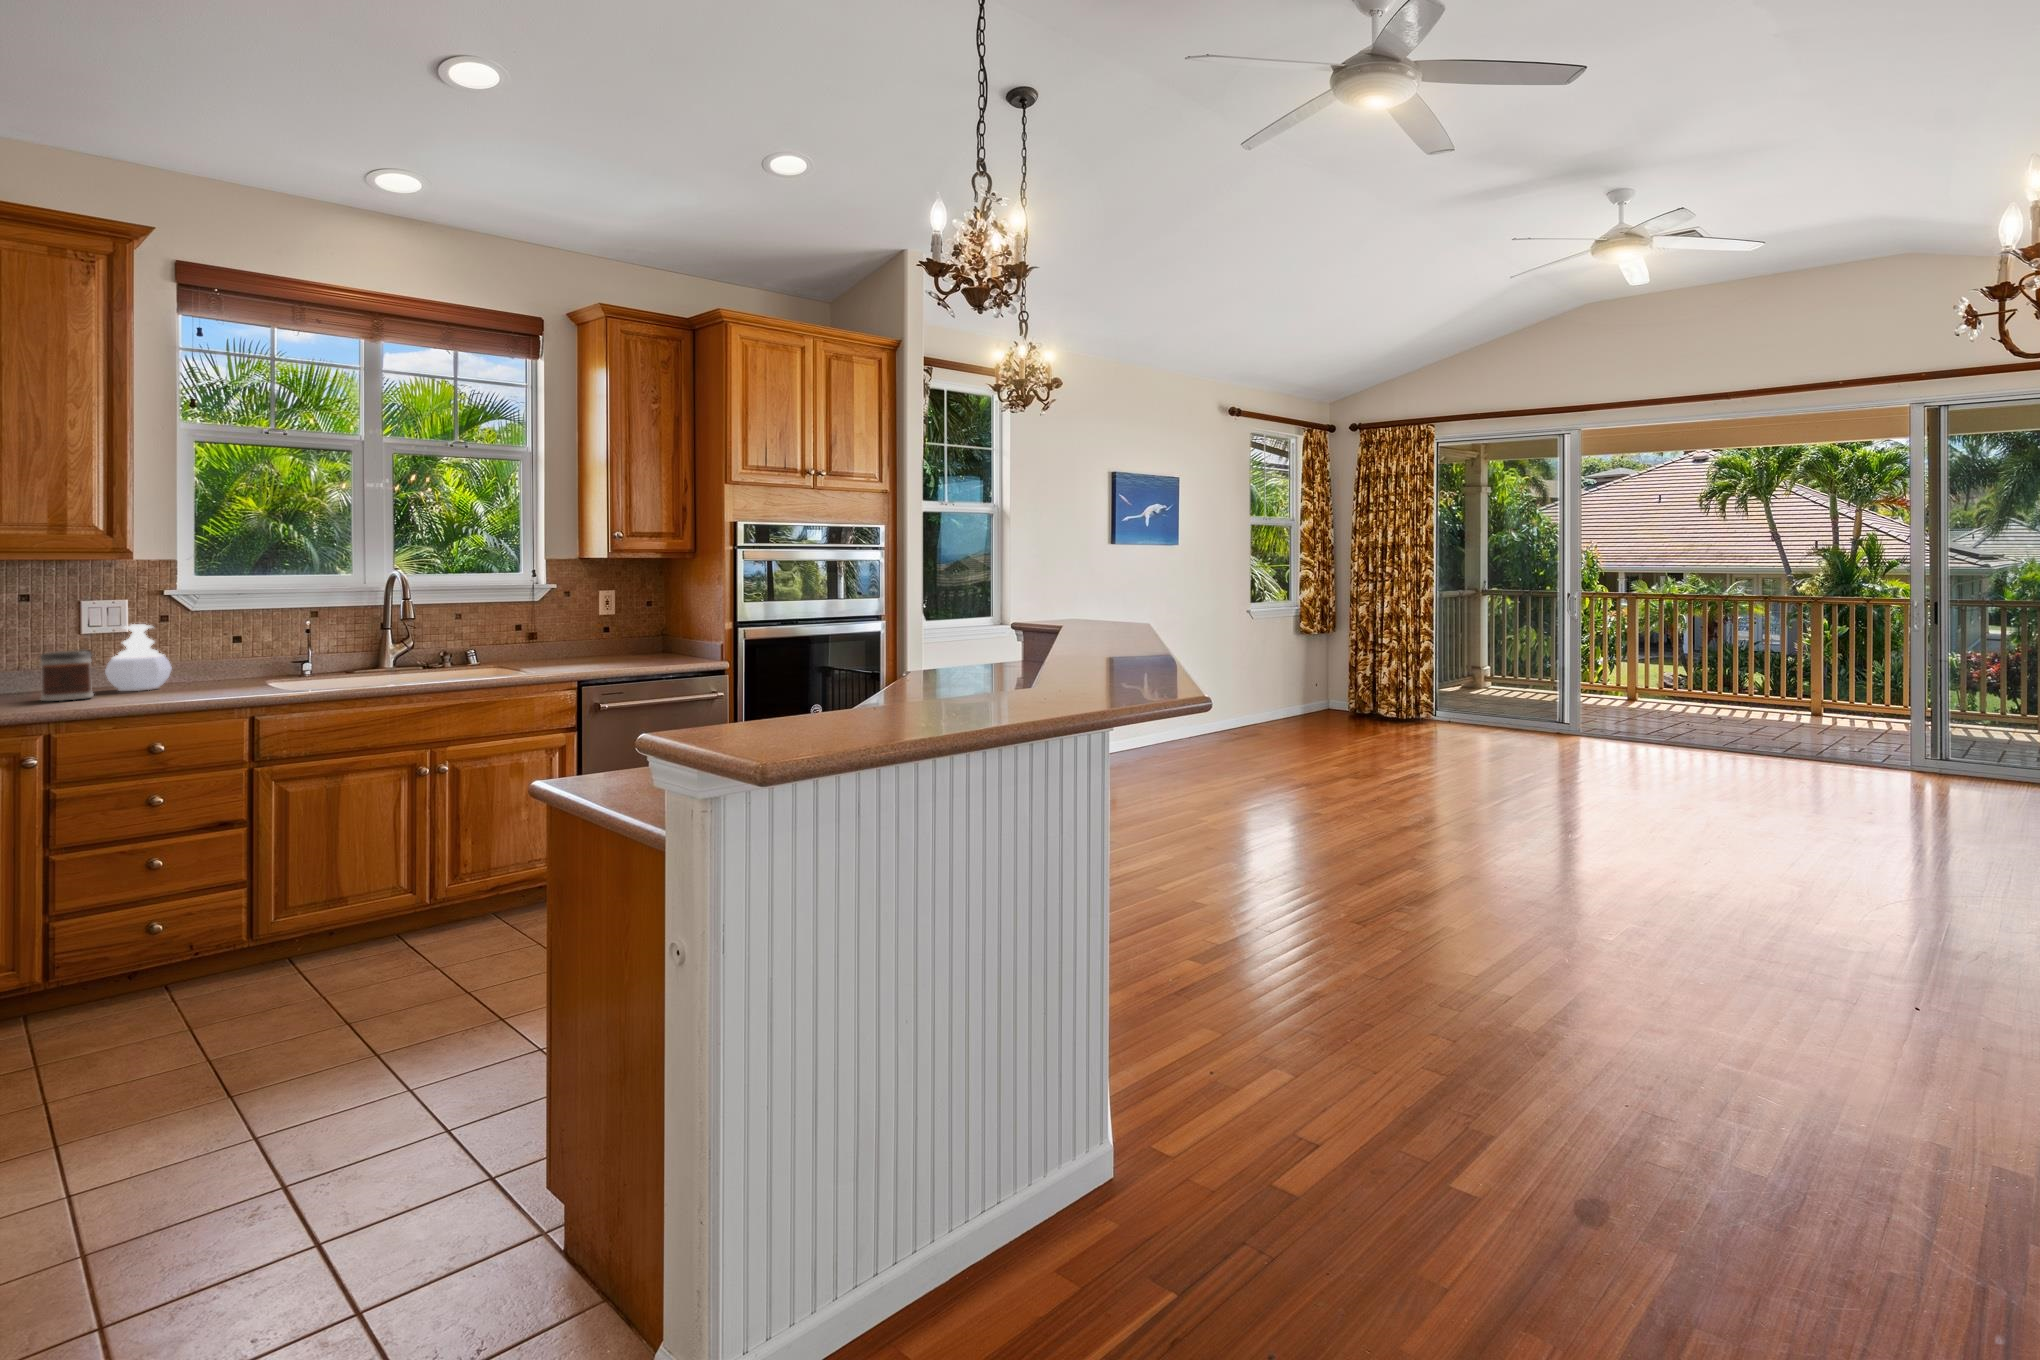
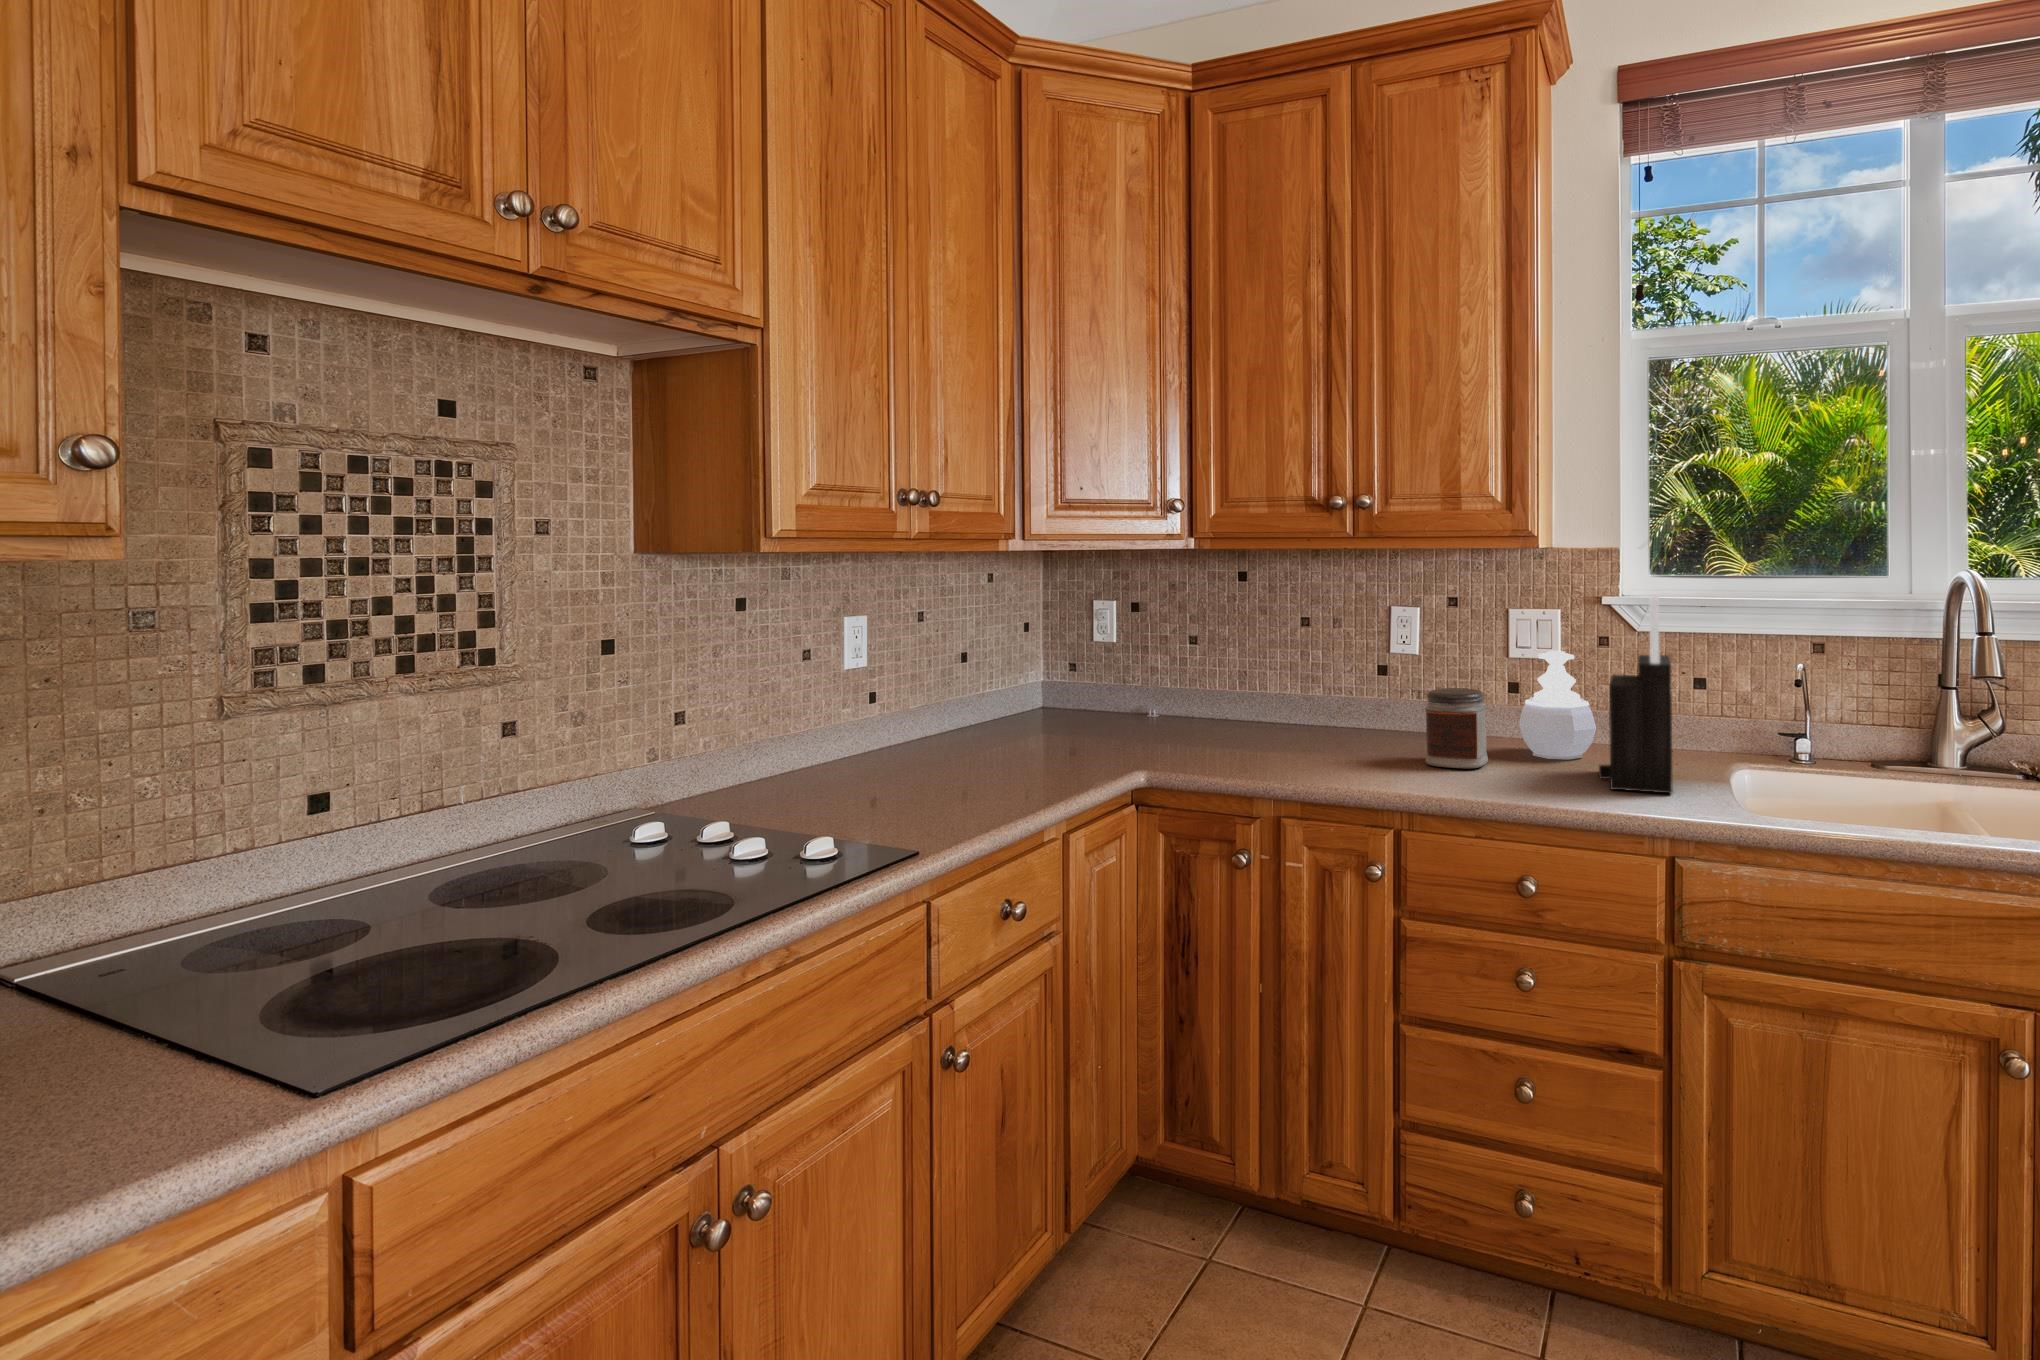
knife block: none [187,586,244,694] -> present [1599,596,1673,794]

